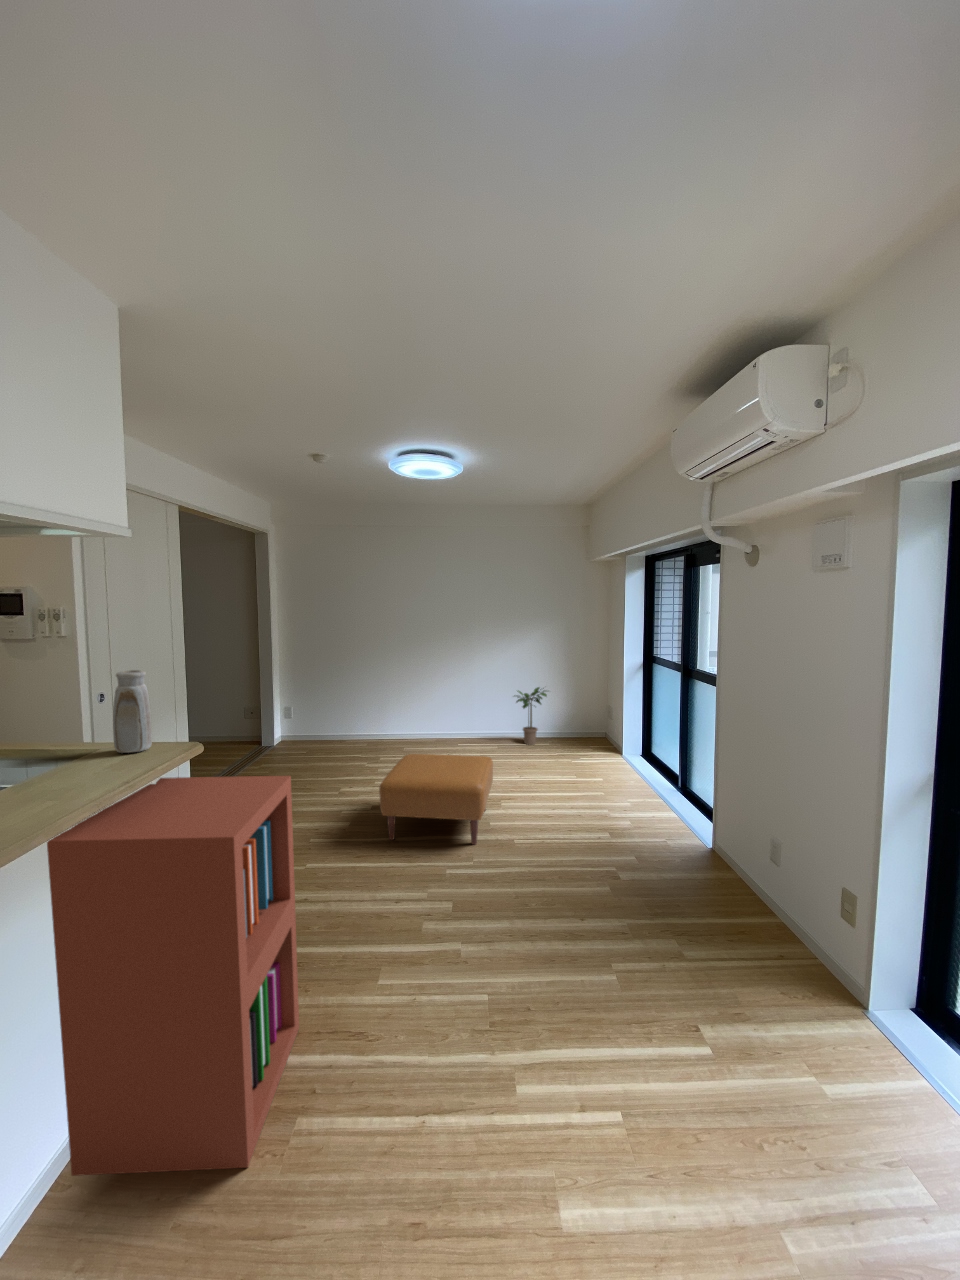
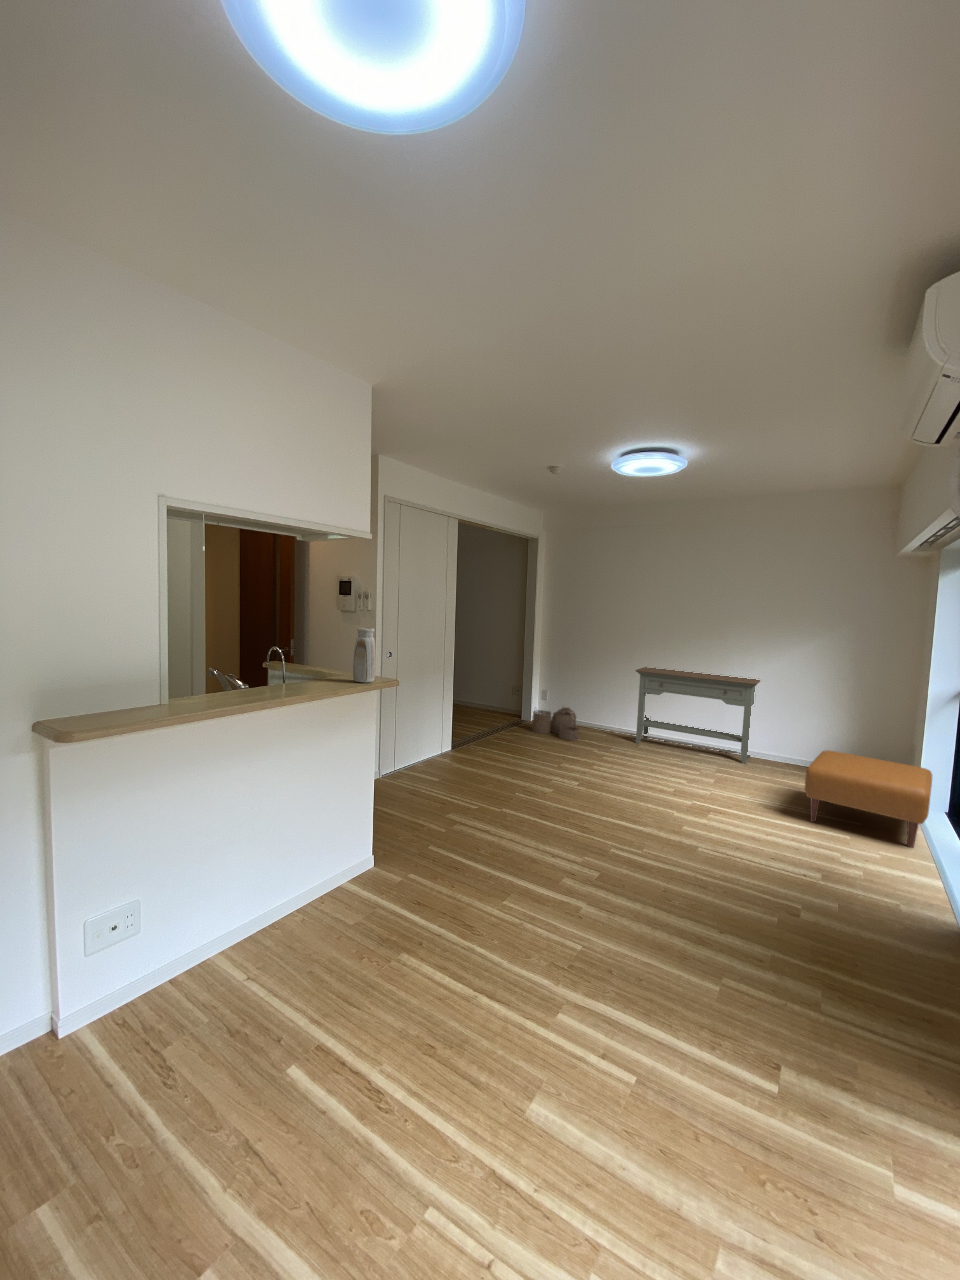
console table: none [390,669,501,747] -> present [635,667,760,764]
potted plant: present [516,687,547,745] -> none [771,705,825,771]
woven basket: none [282,721,338,759] -> present [532,707,579,741]
ottoman: present [379,754,493,845] -> present [805,750,932,848]
bookshelf: present [47,776,299,1176] -> none [288,700,441,962]

